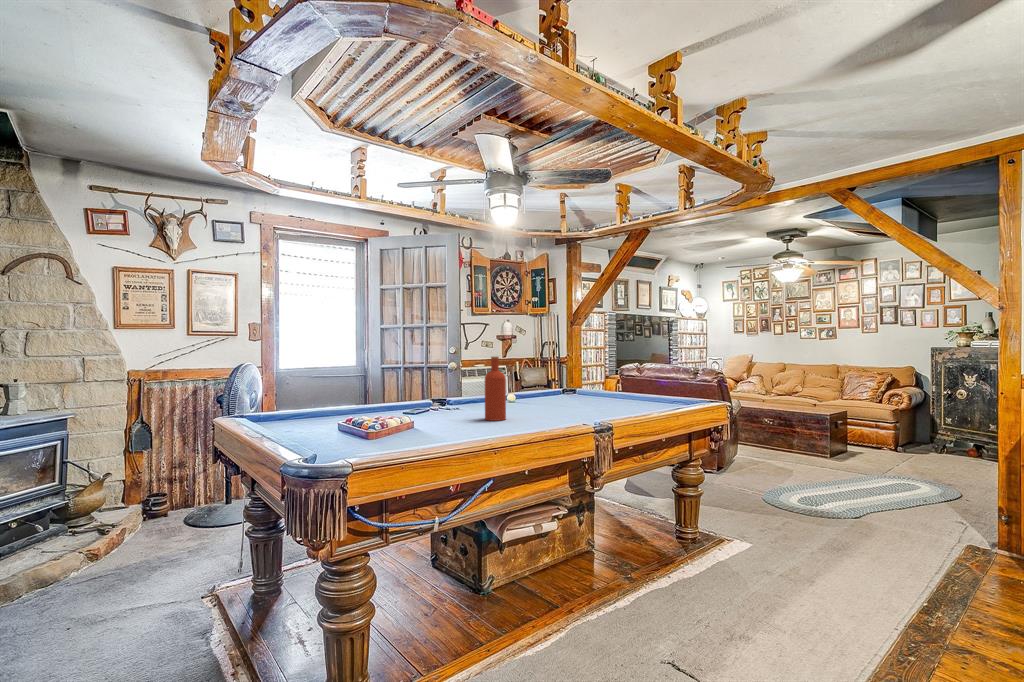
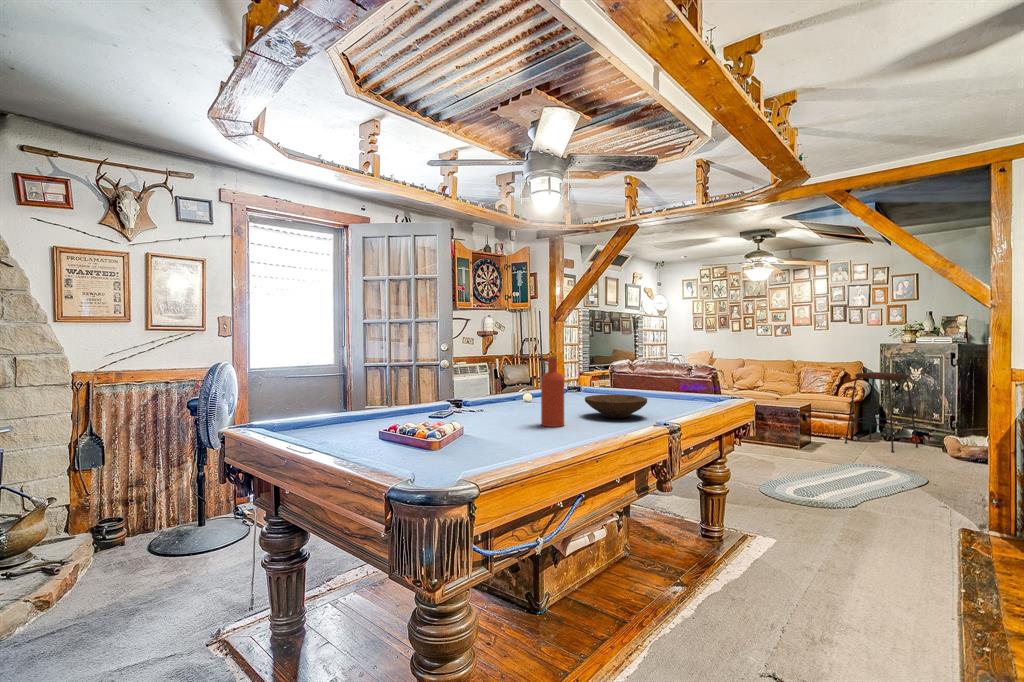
bar stool: none [885,378,971,465] -> present [845,372,918,452]
wooden bowl: none [536,394,593,415] -> present [585,395,647,418]

